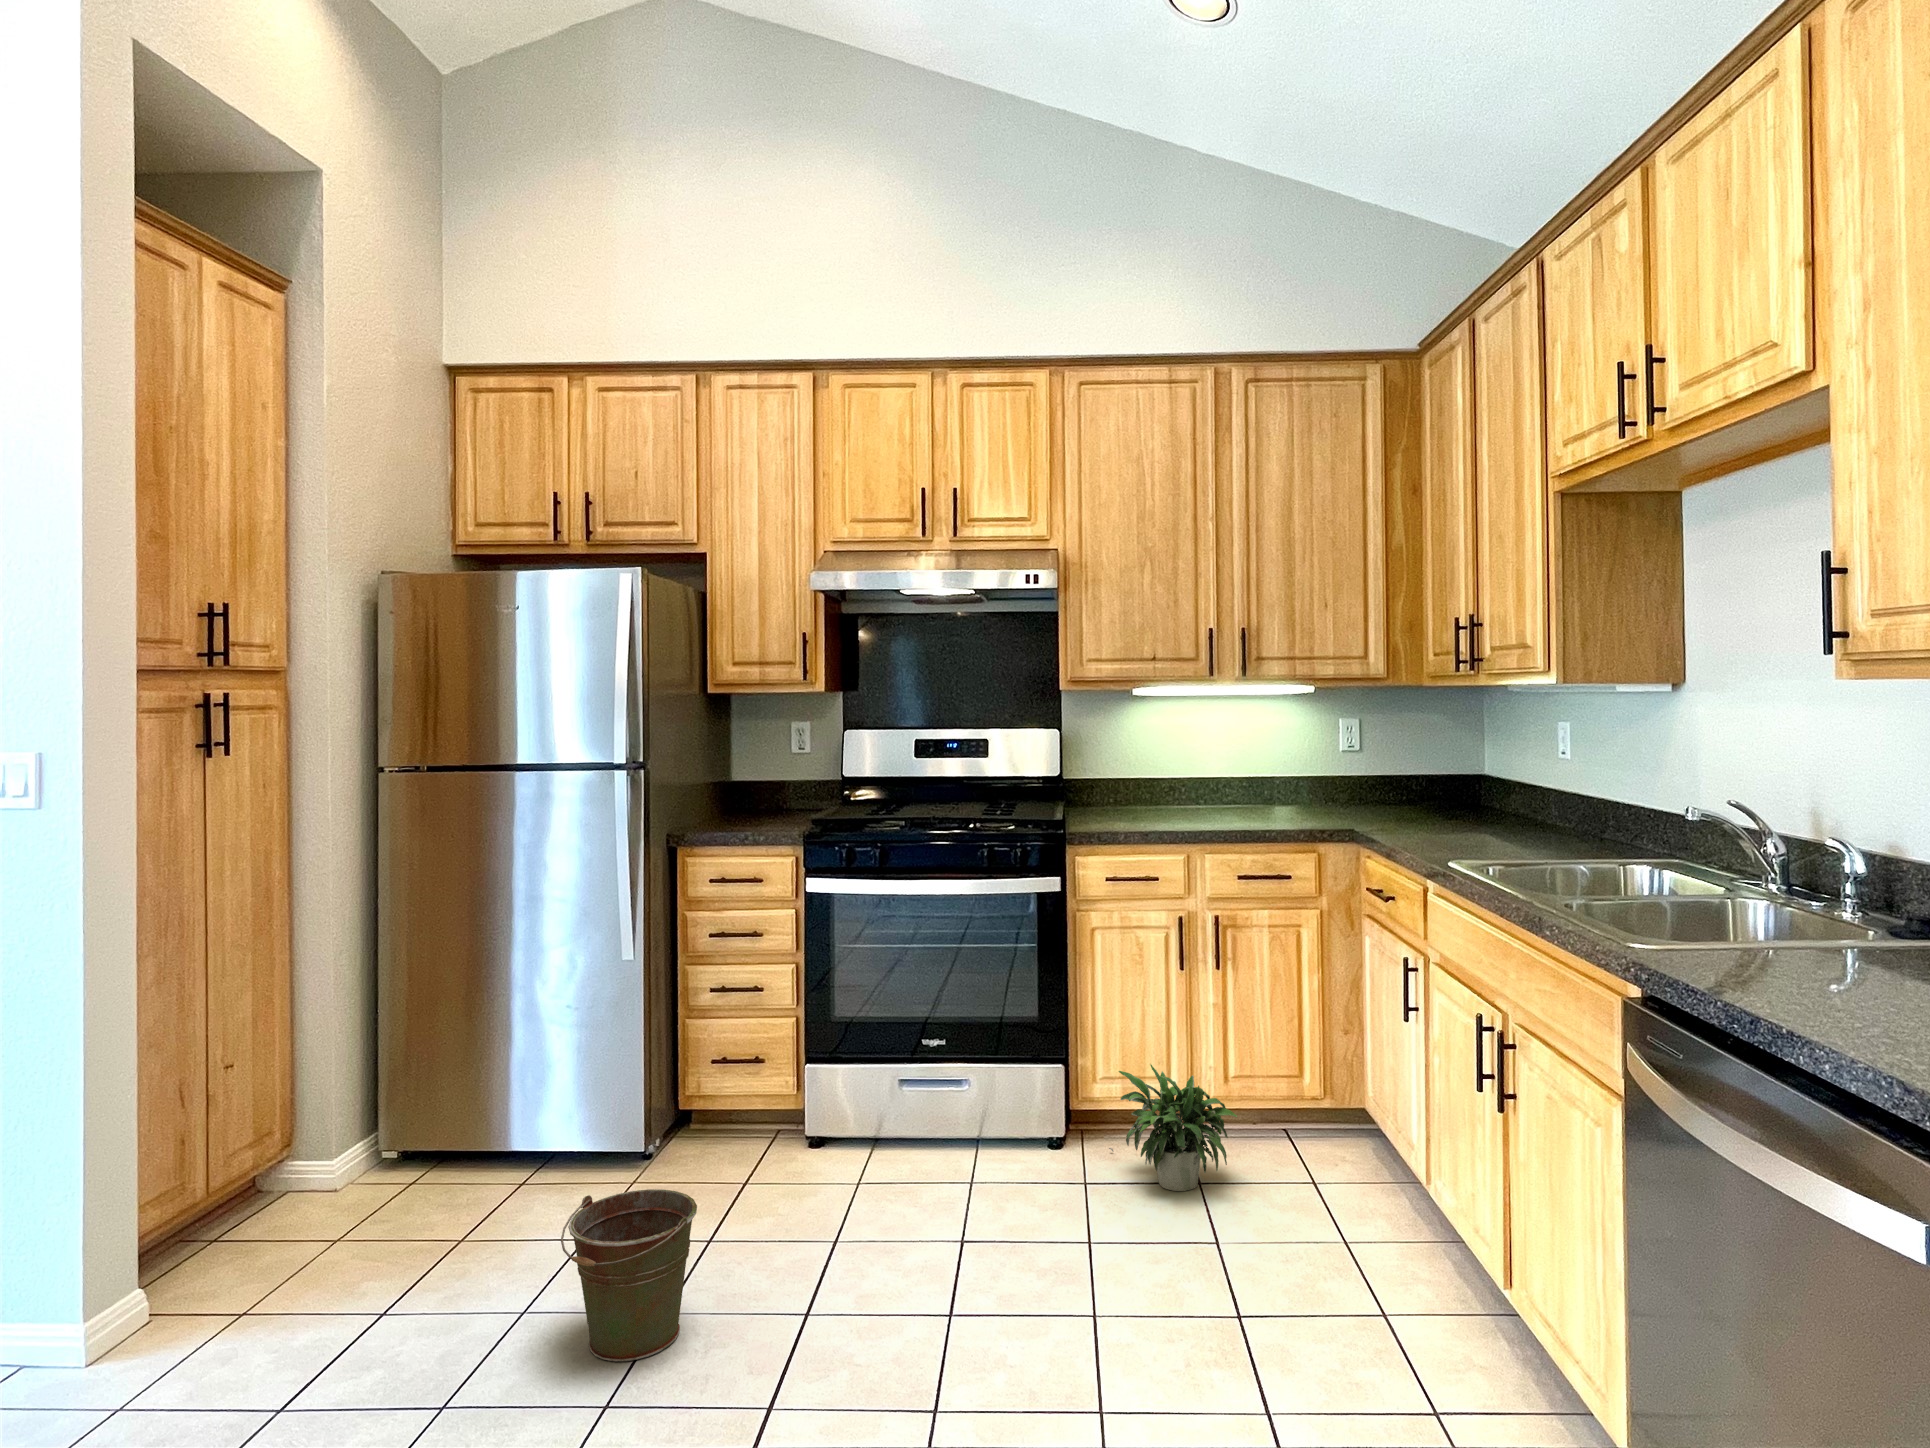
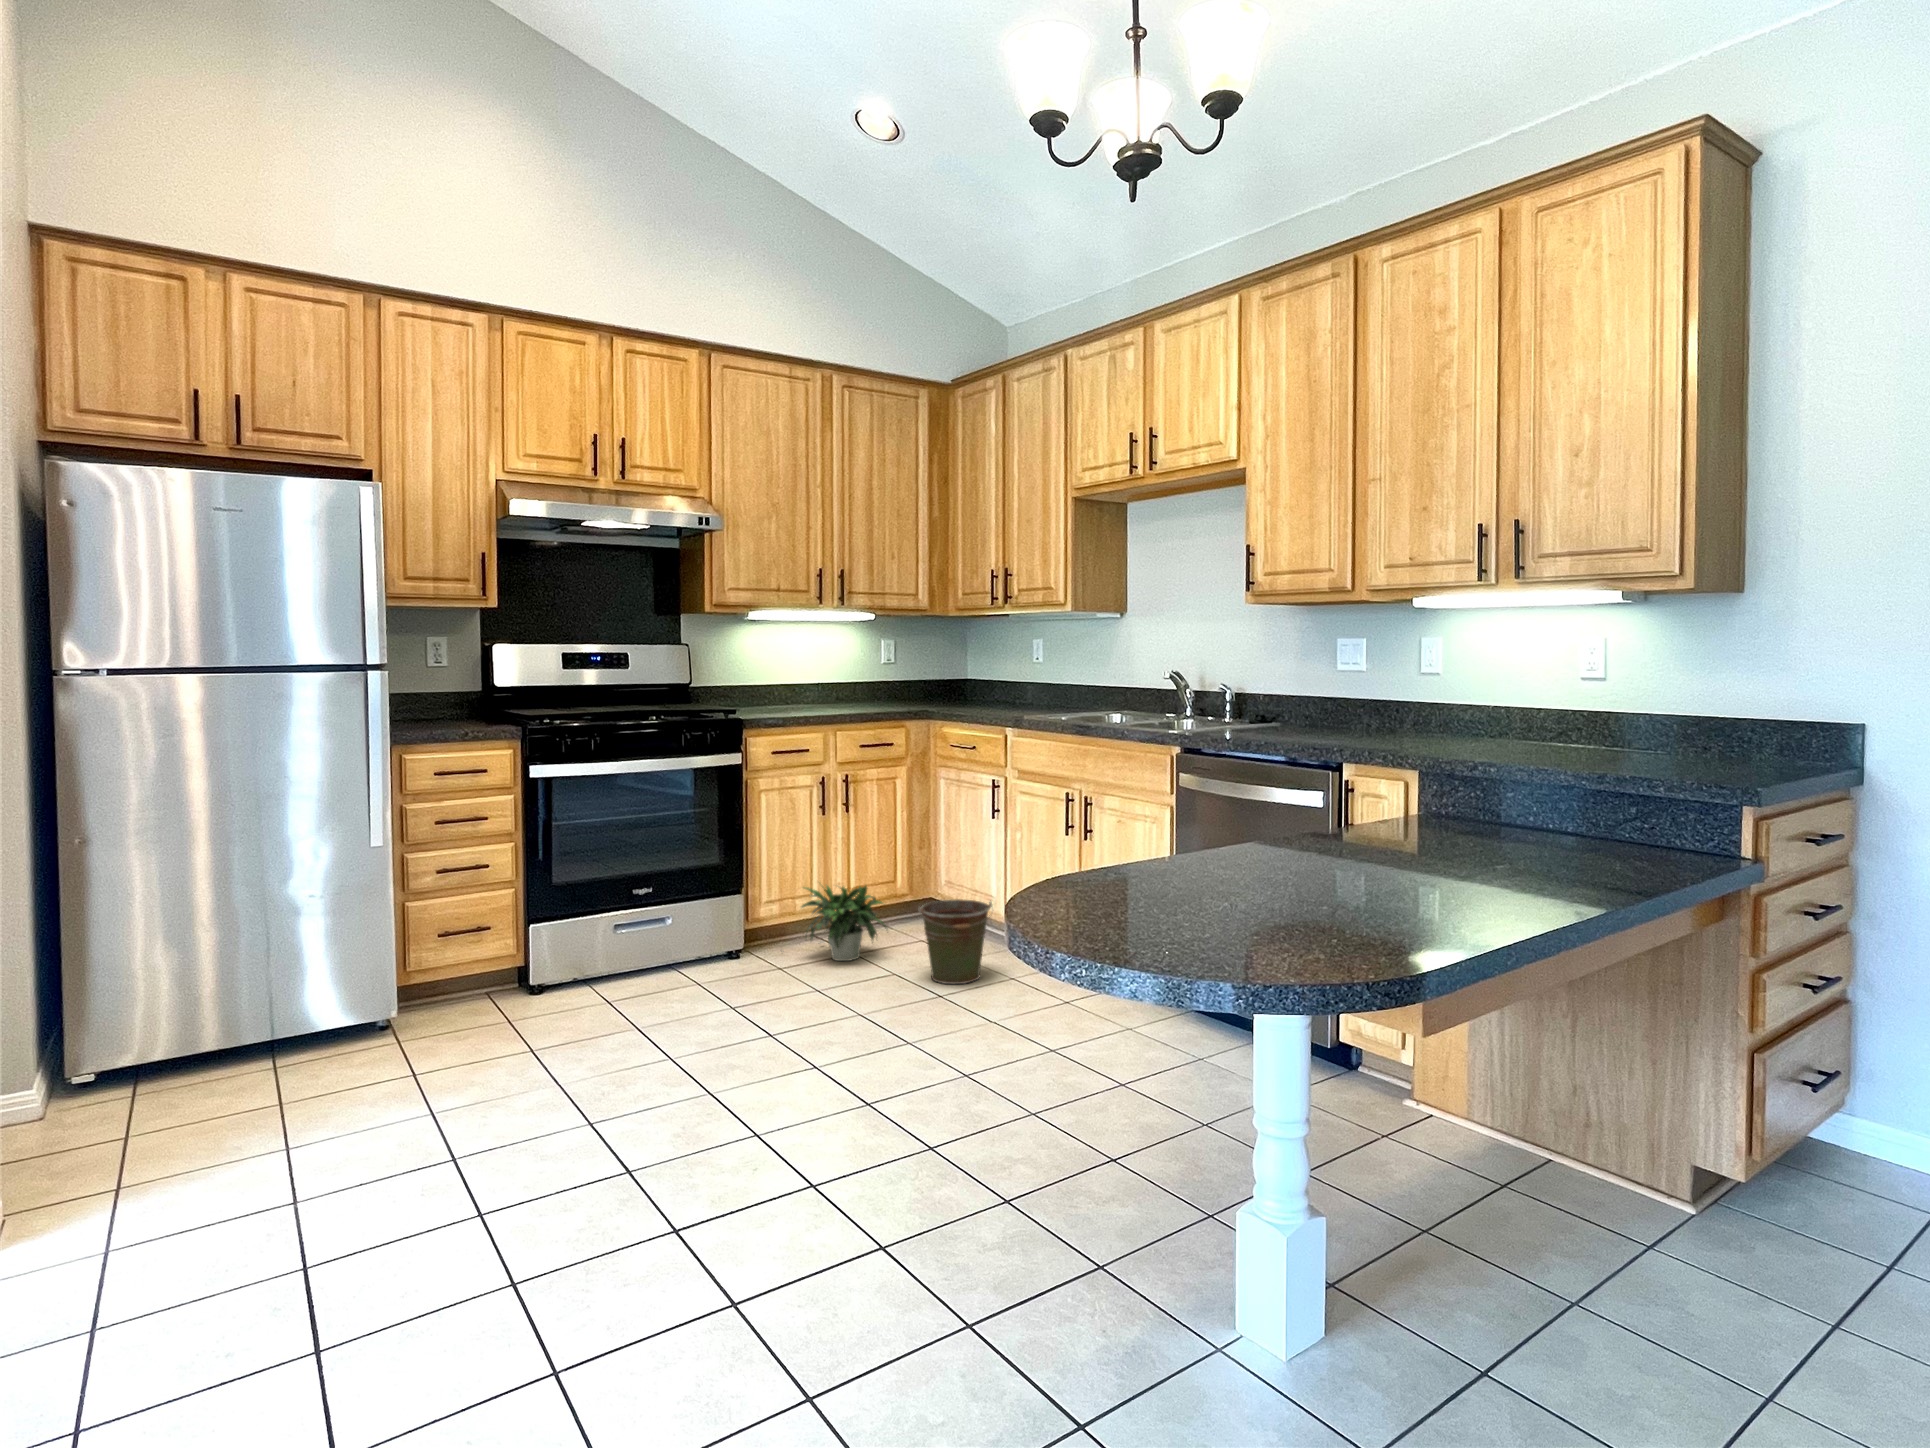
bucket: present [561,1189,697,1361] -> present [918,899,992,984]

